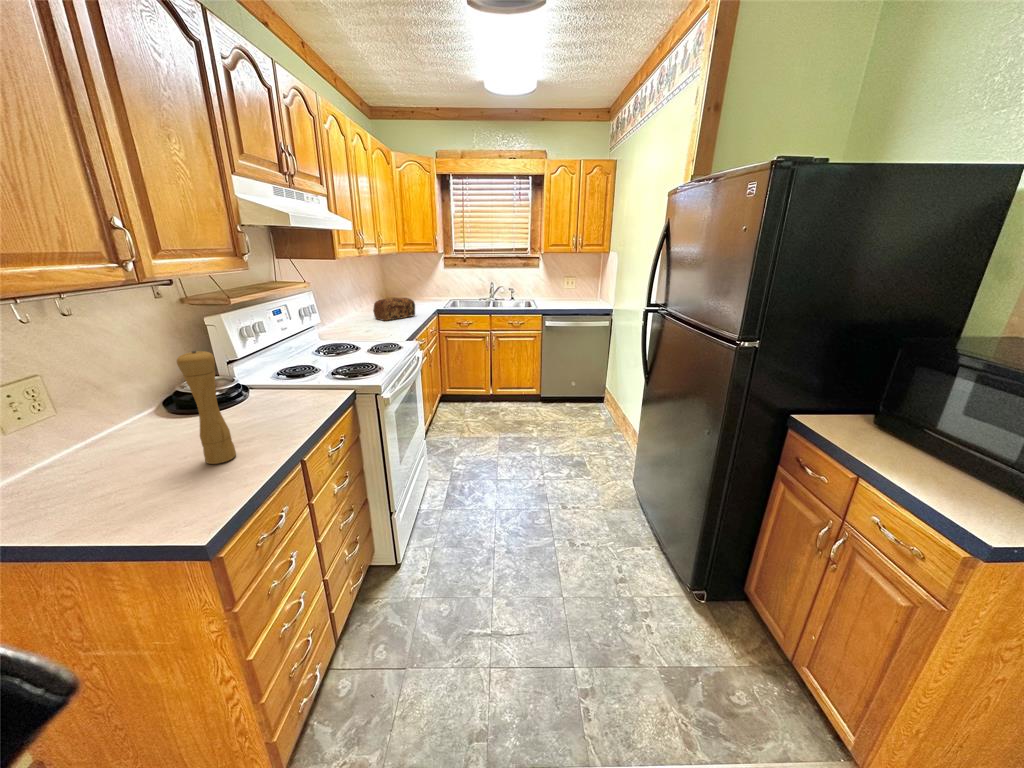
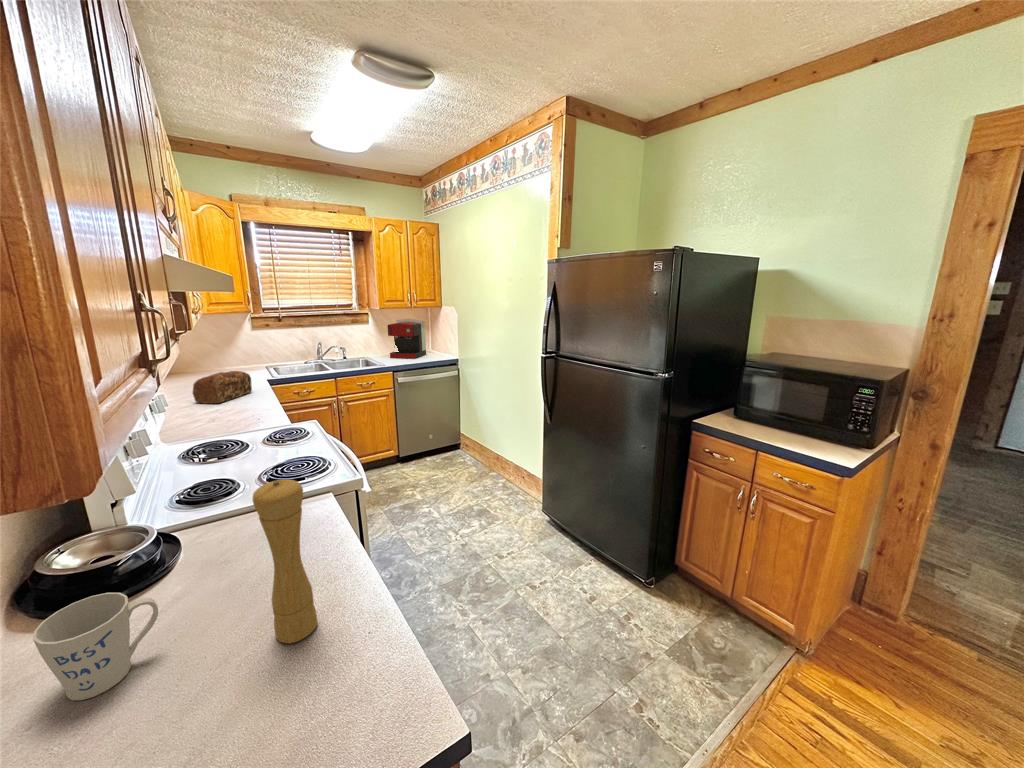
coffee maker: none [553,264,592,305] -> present [387,319,426,359]
mug: none [100,400,167,452] -> present [33,593,158,700]

